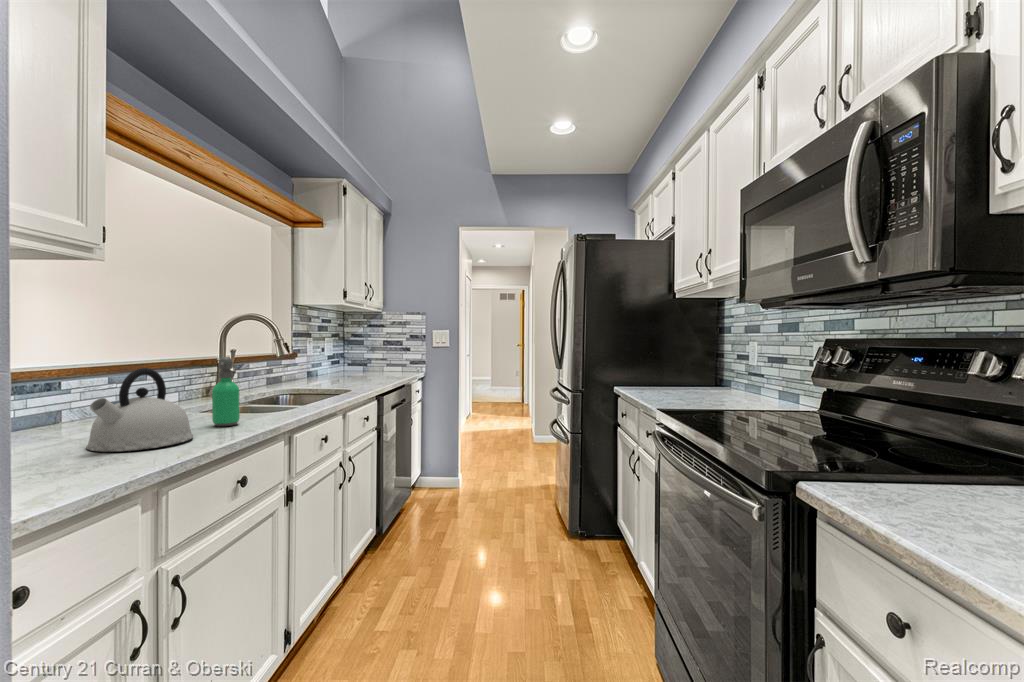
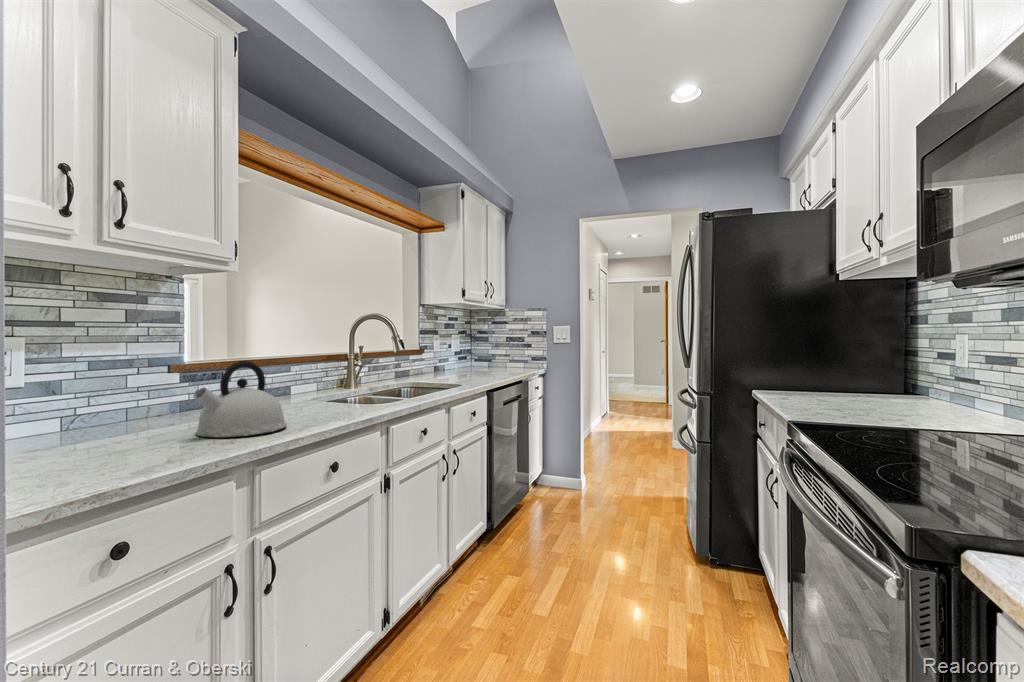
soap dispenser: present [212,357,240,426] -> none [312,351,337,418]

